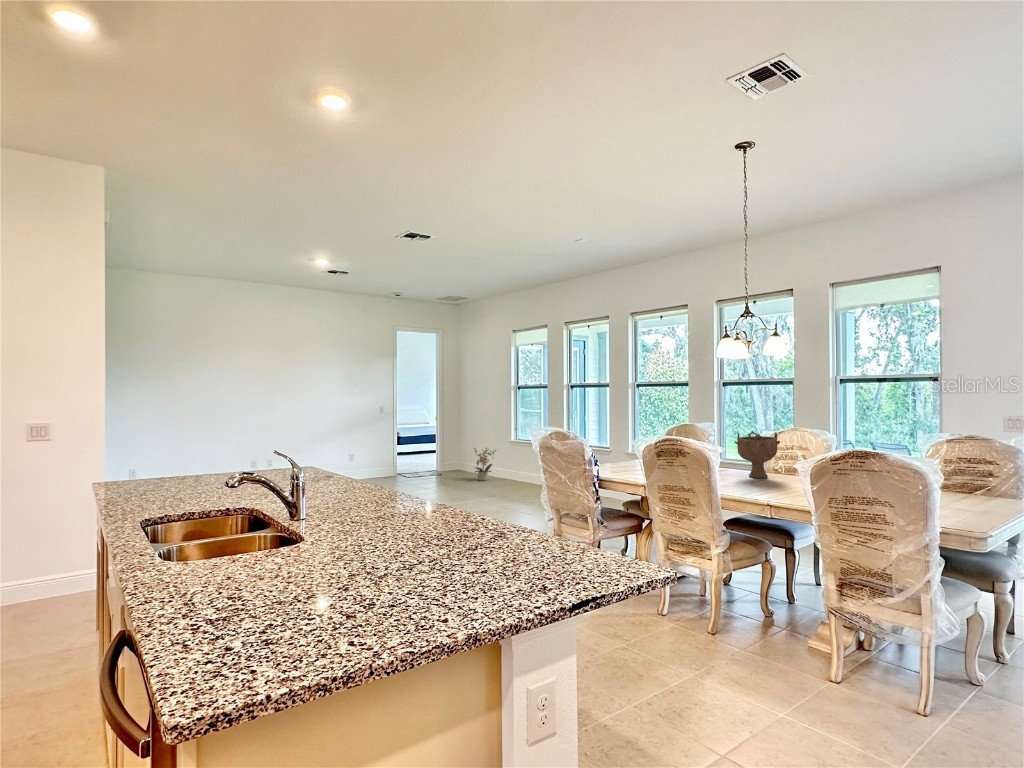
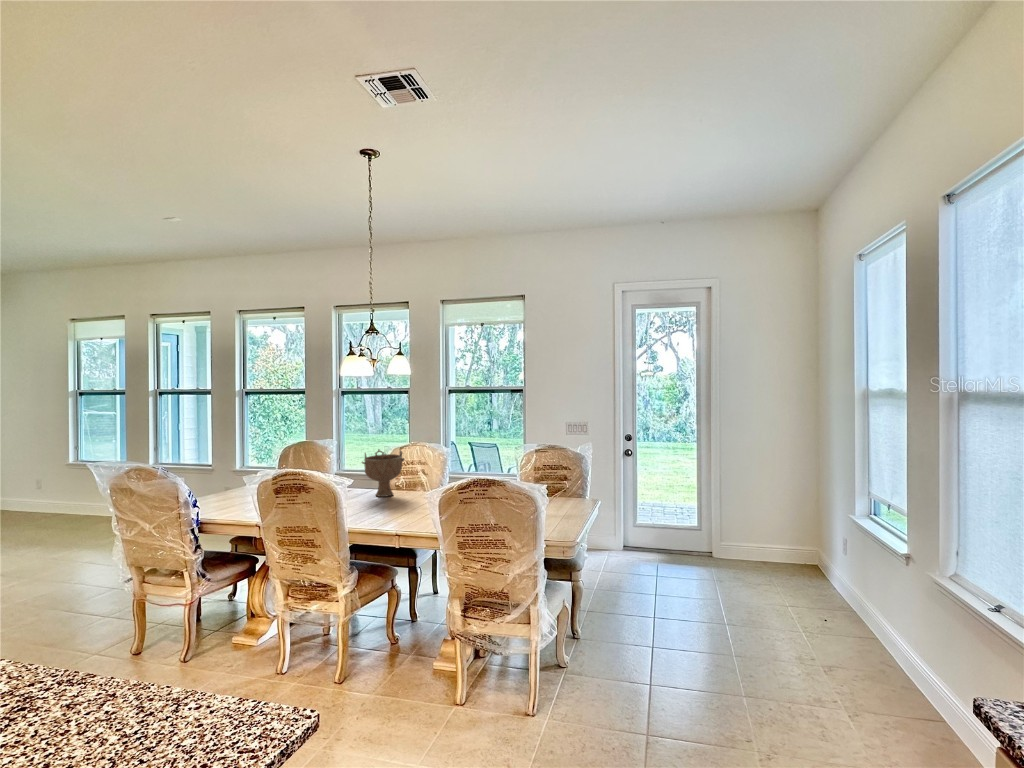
potted plant: present [474,448,496,481] -> none [36,477,76,520]

